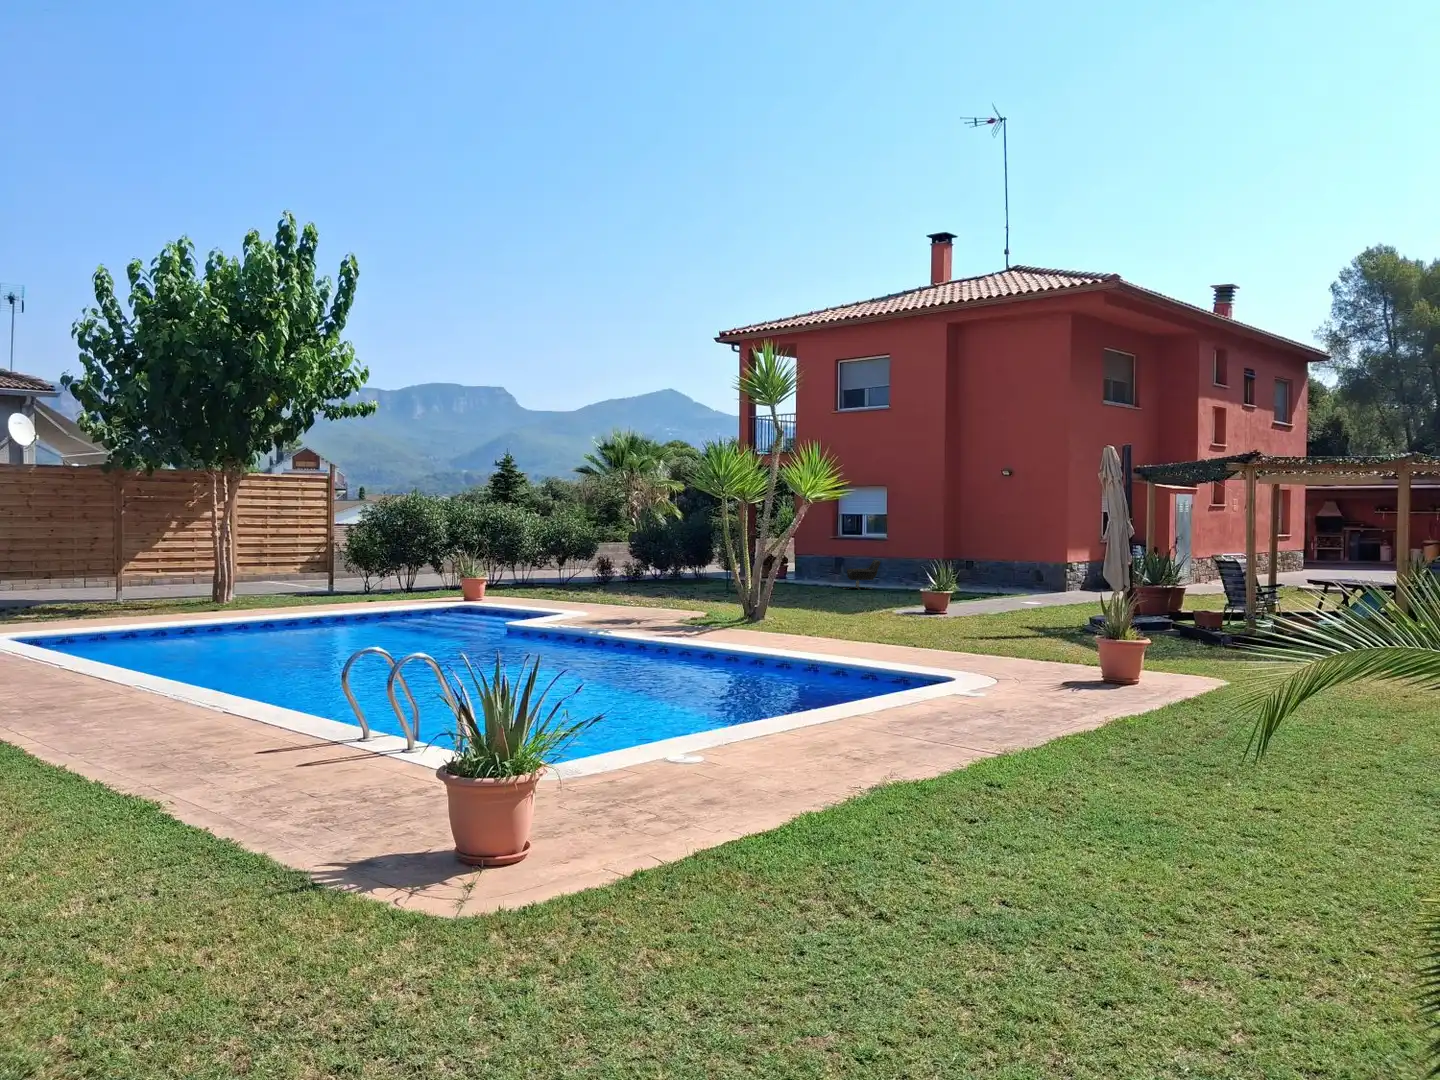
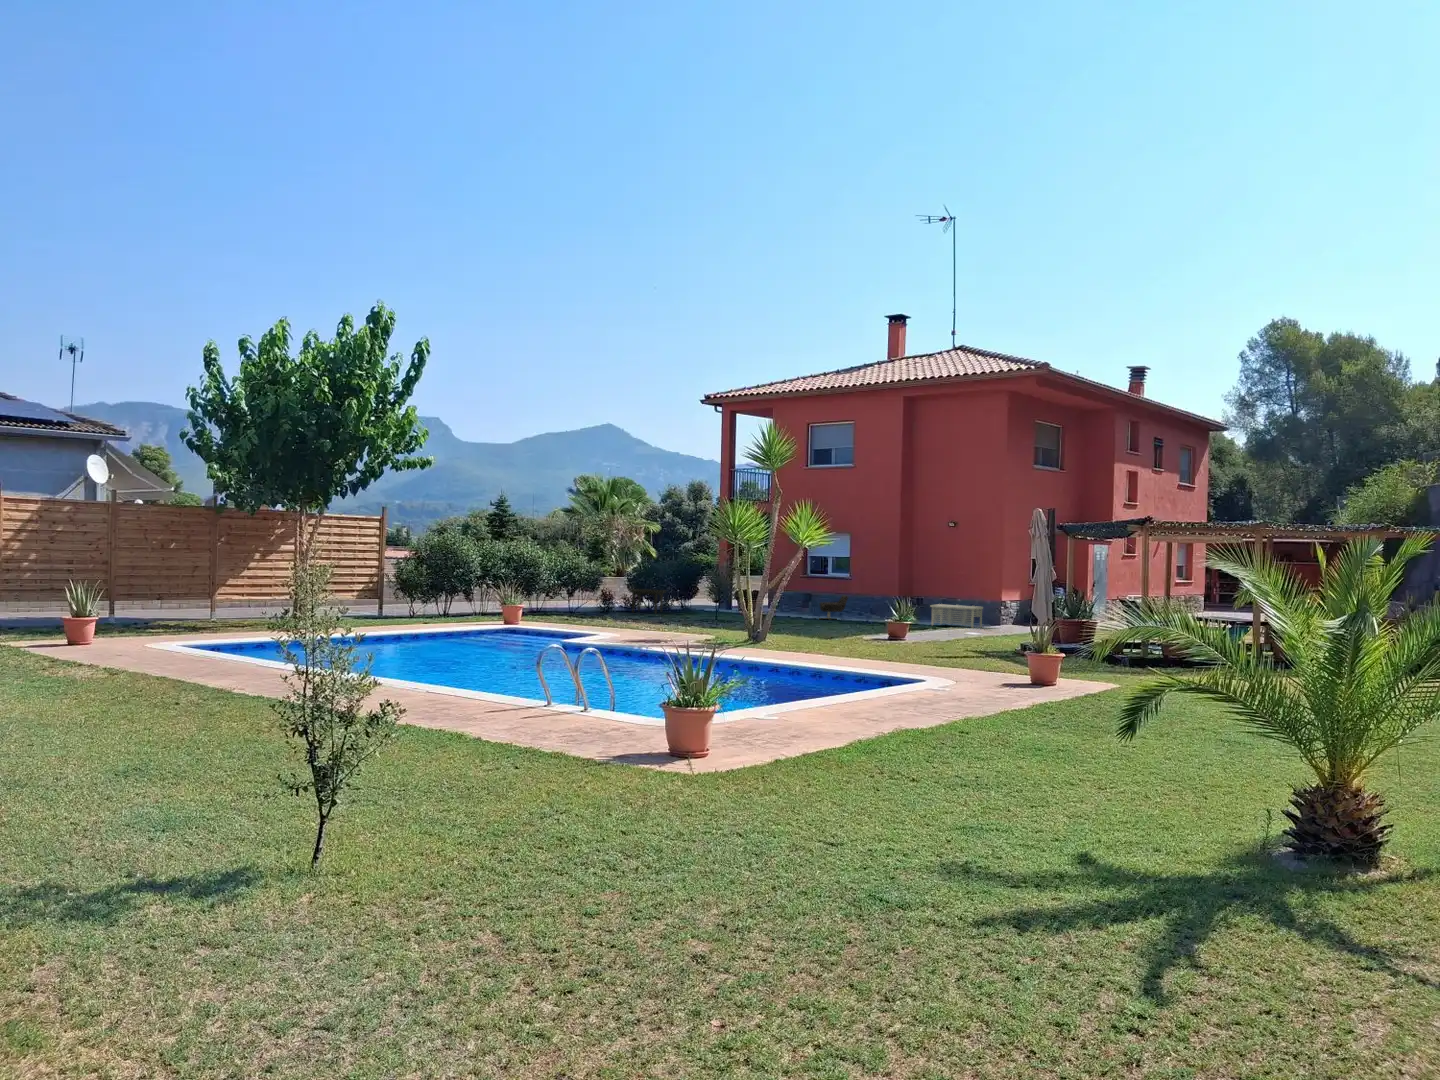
round table: none [626,557,670,585] -> present [630,589,666,613]
storage bench: none [977,569,1042,598] -> present [931,604,983,628]

